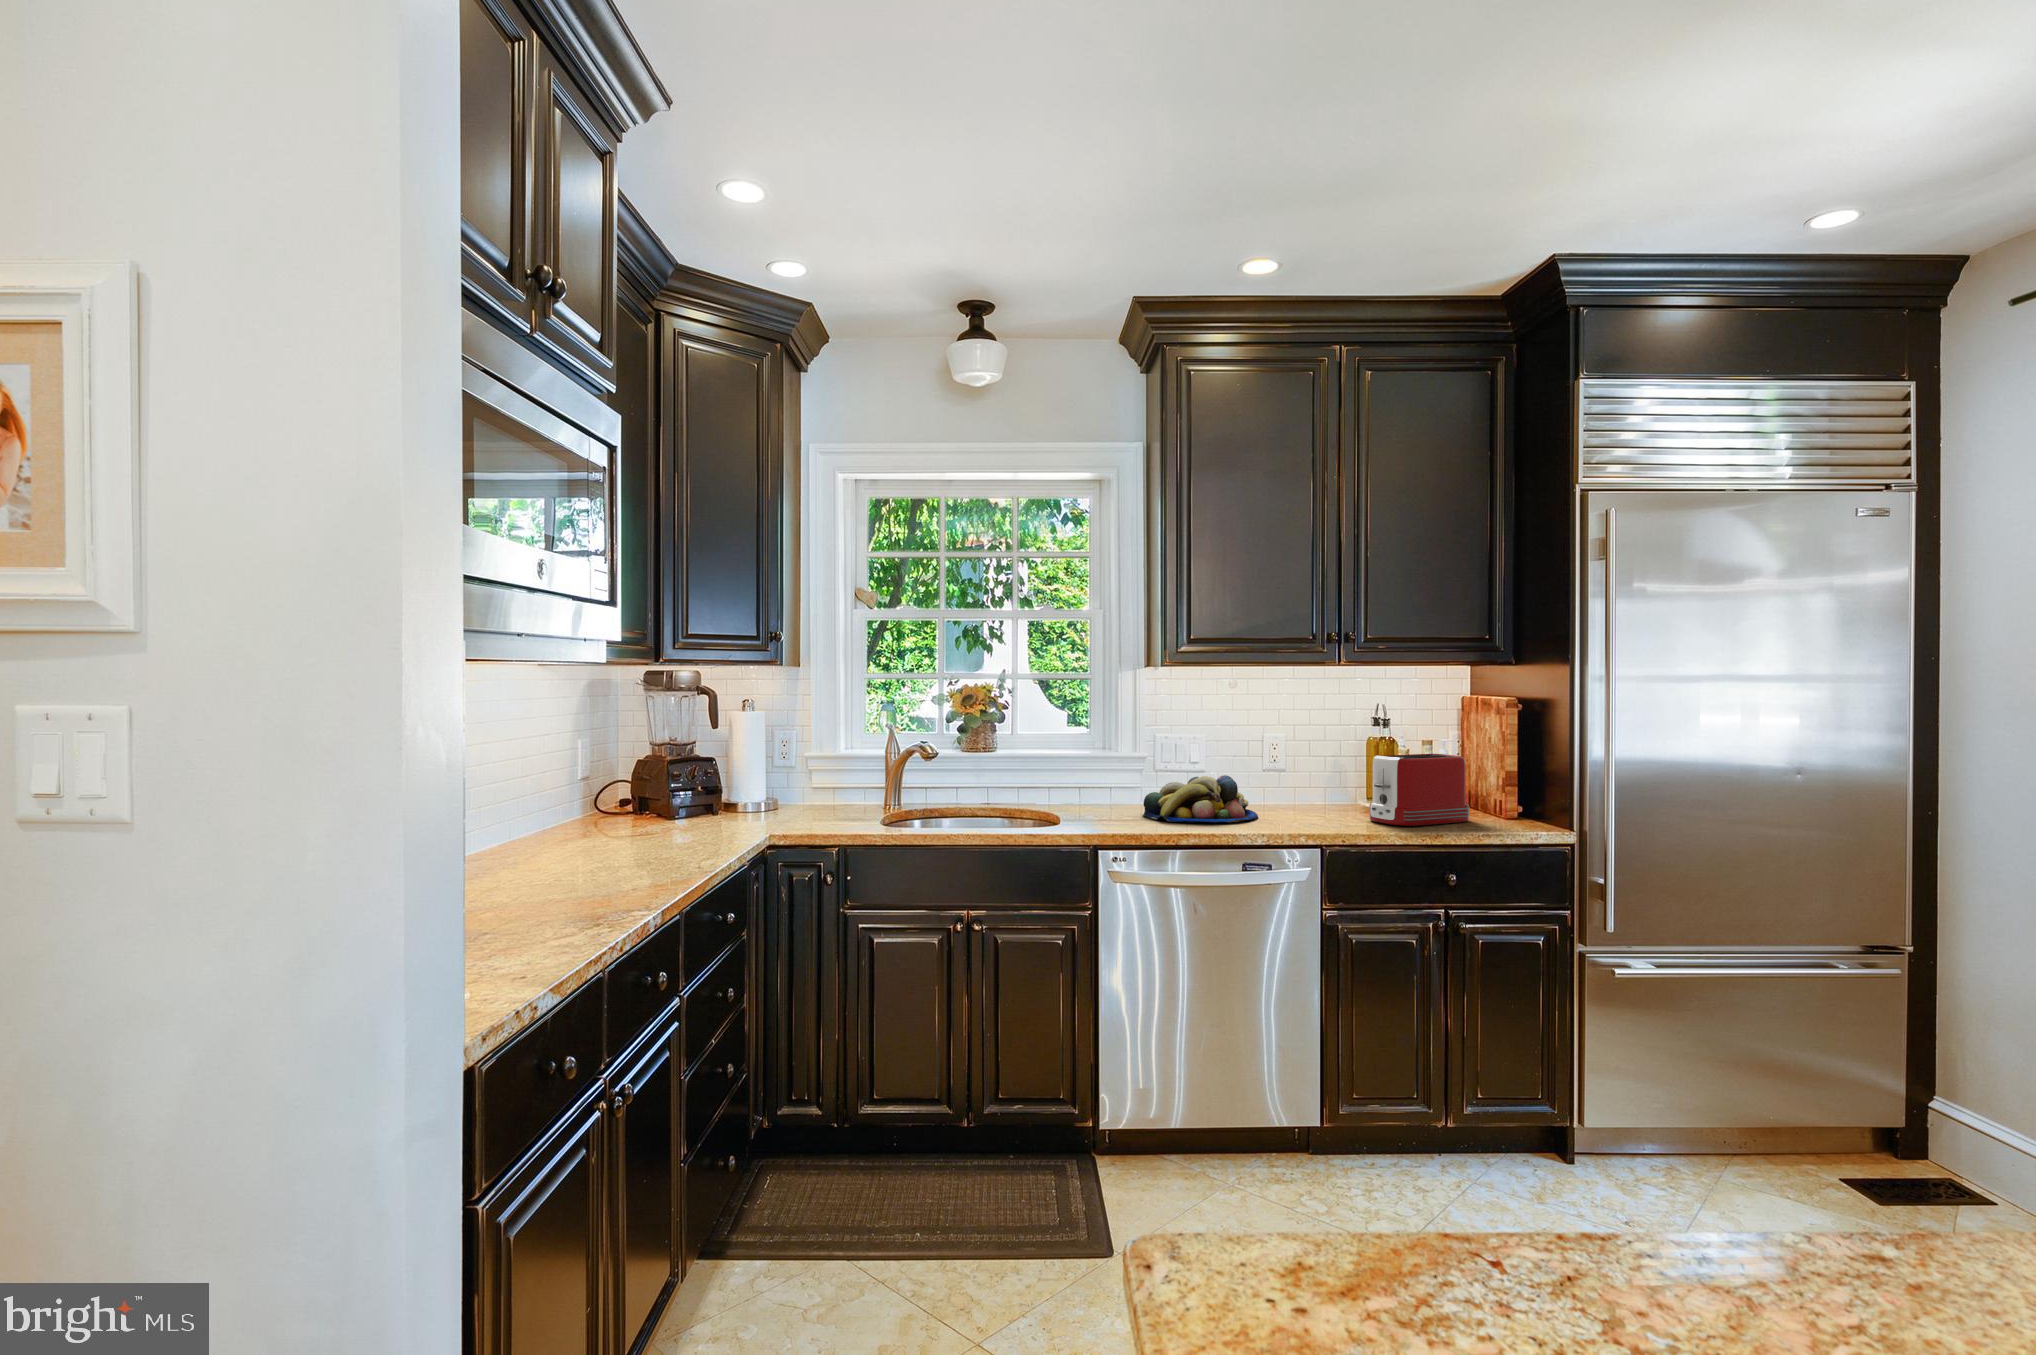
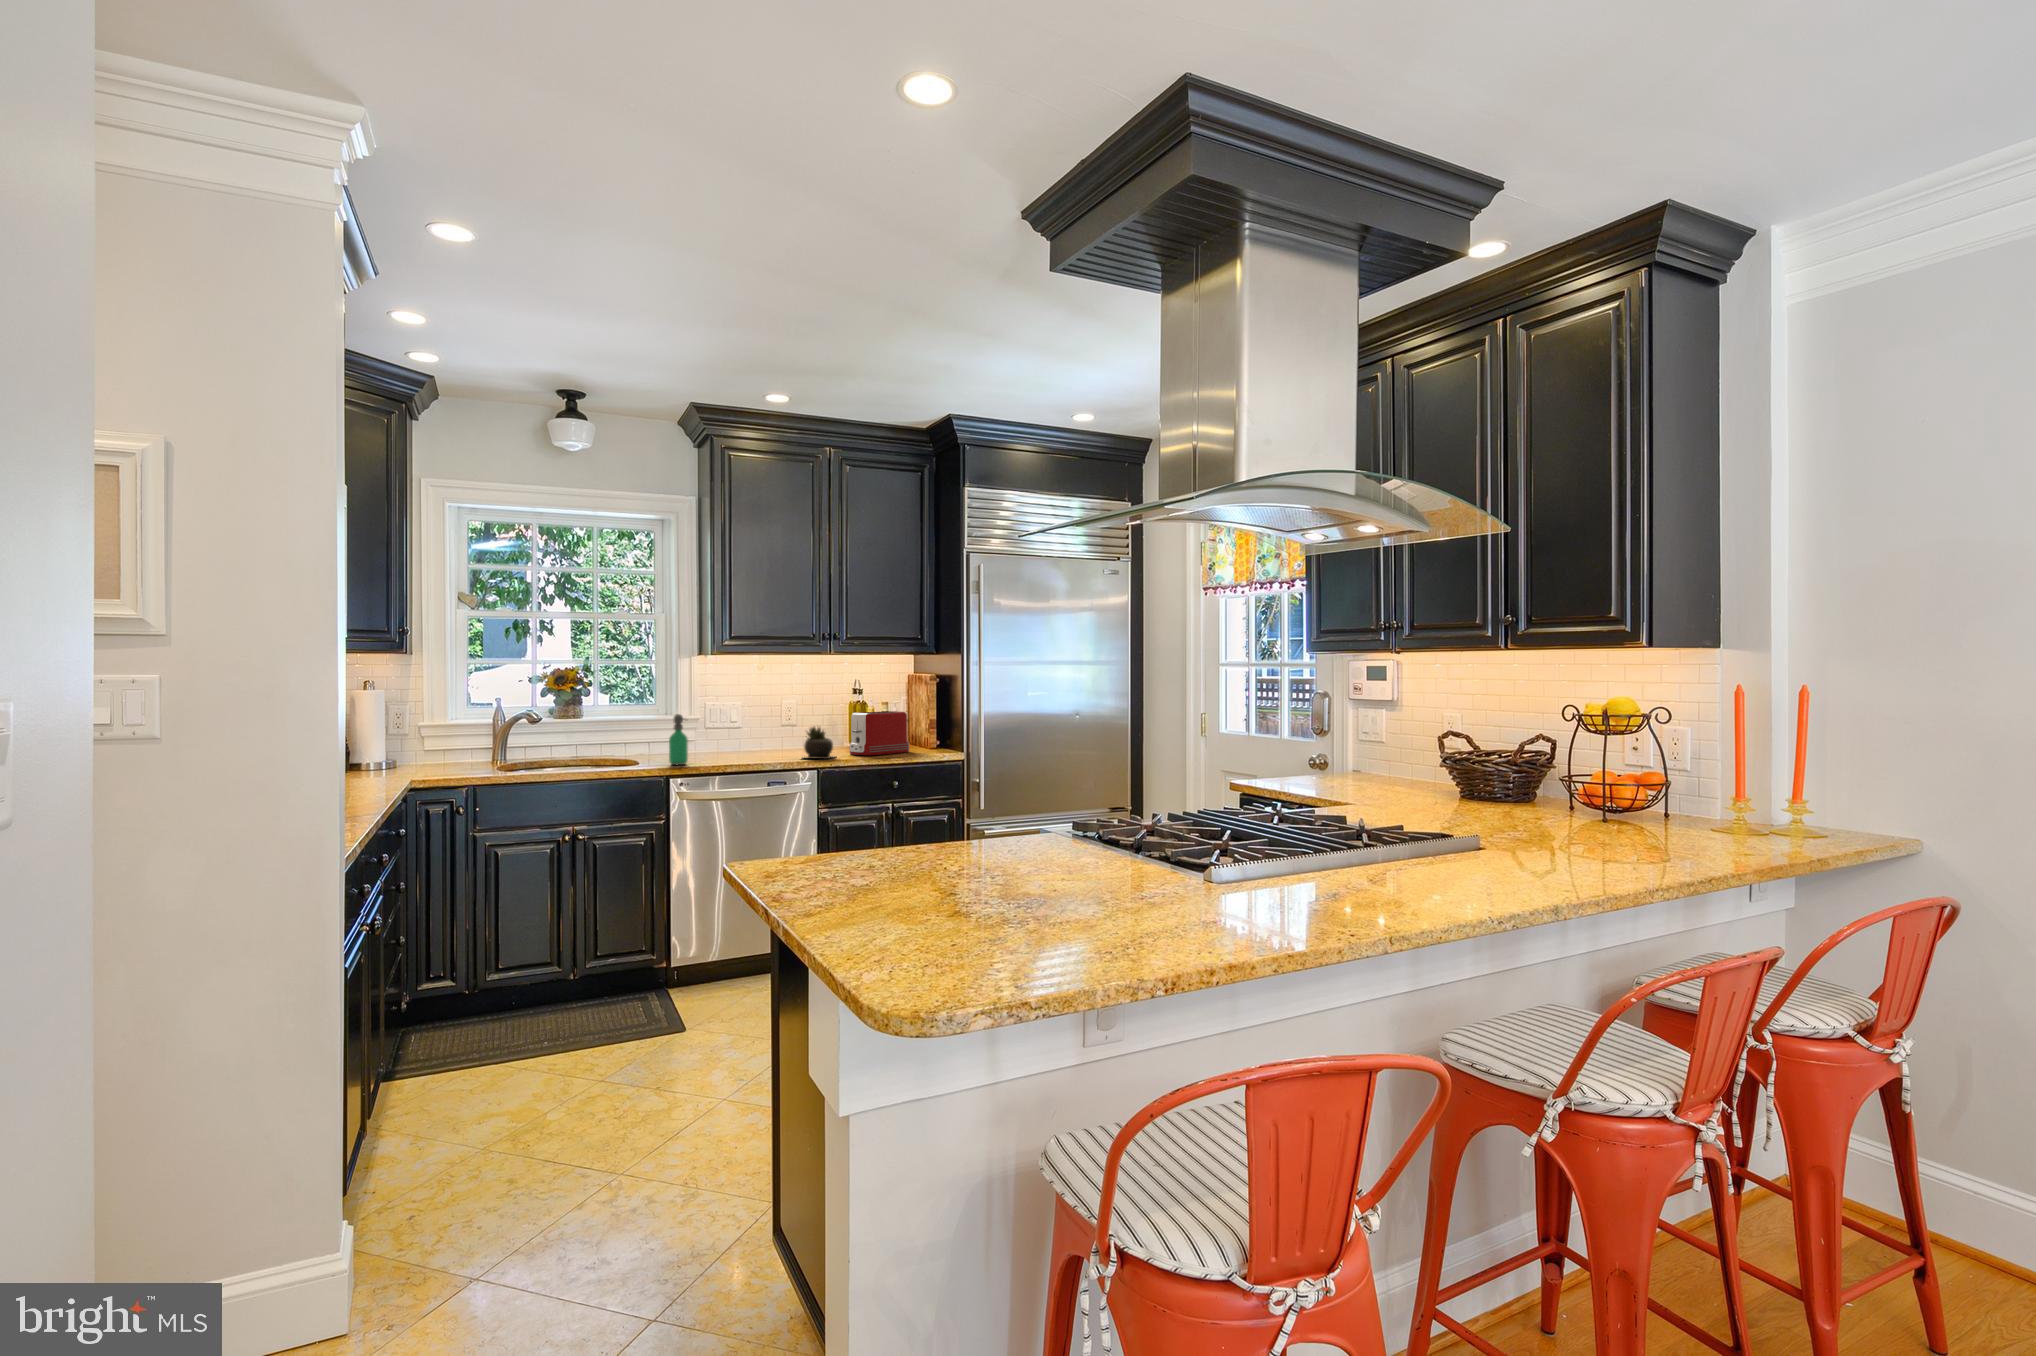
soap dispenser: none [1100,752,1126,827] -> present [669,714,688,765]
succulent plant: none [1289,774,1353,830] -> present [804,726,833,759]
fruit bowl: present [1143,775,1258,822] -> none [698,730,778,761]

